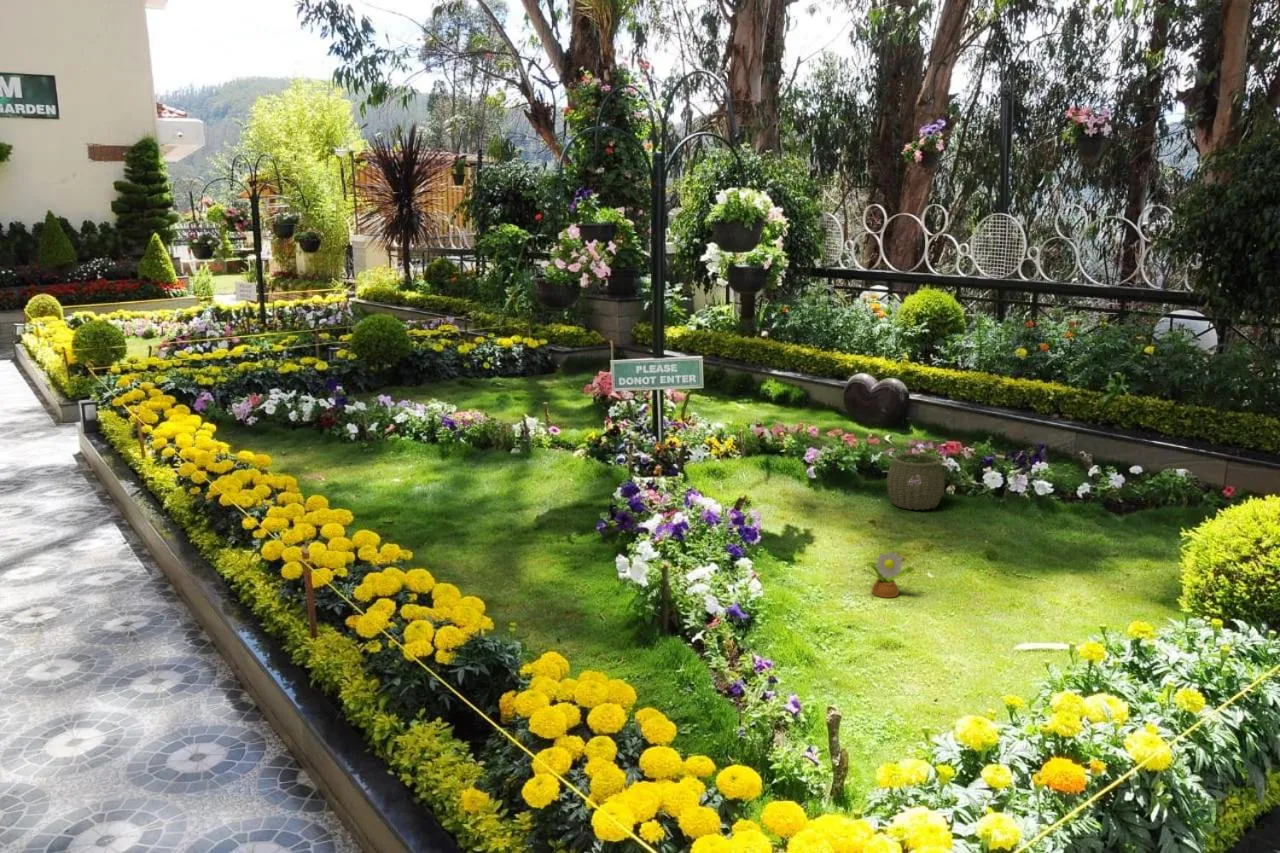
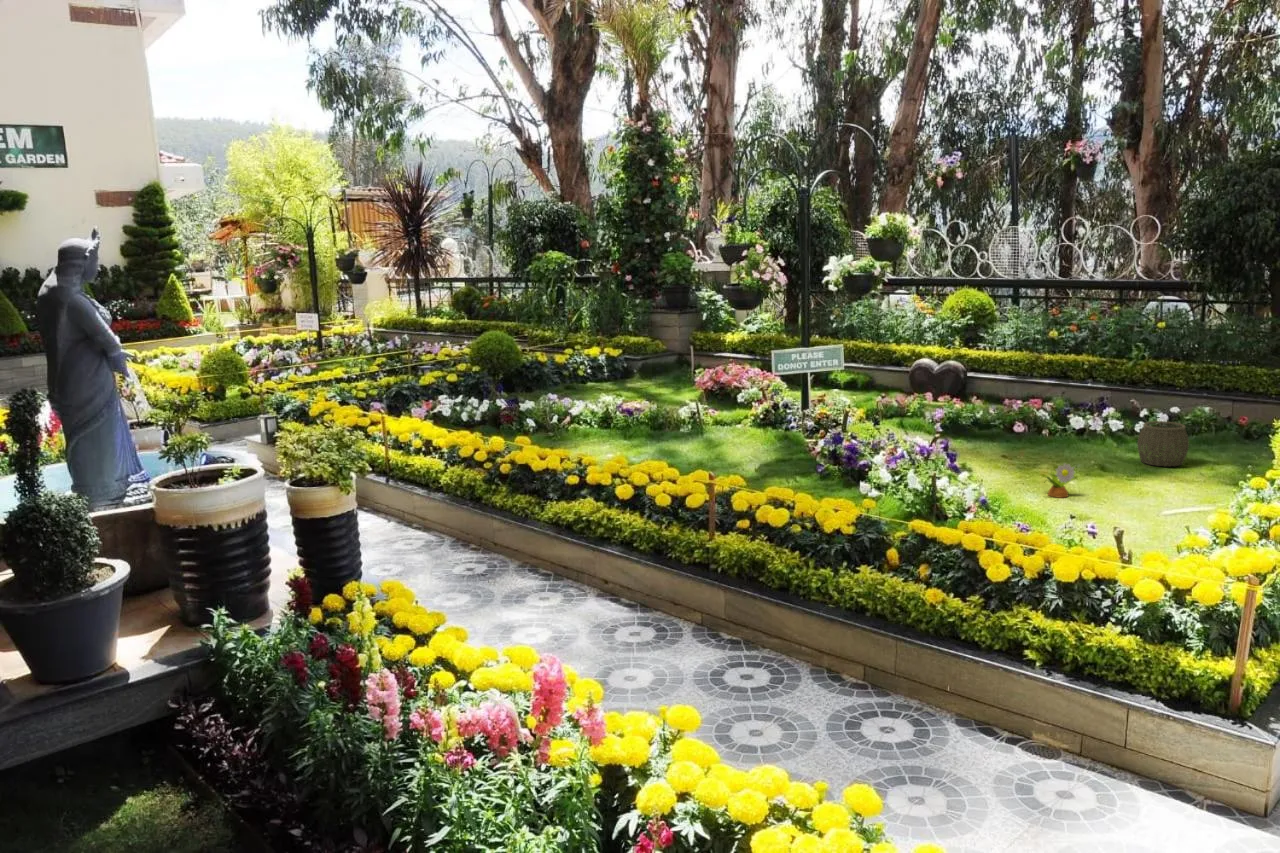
woven basket: present [887,453,944,510] -> present [1137,421,1189,467]

